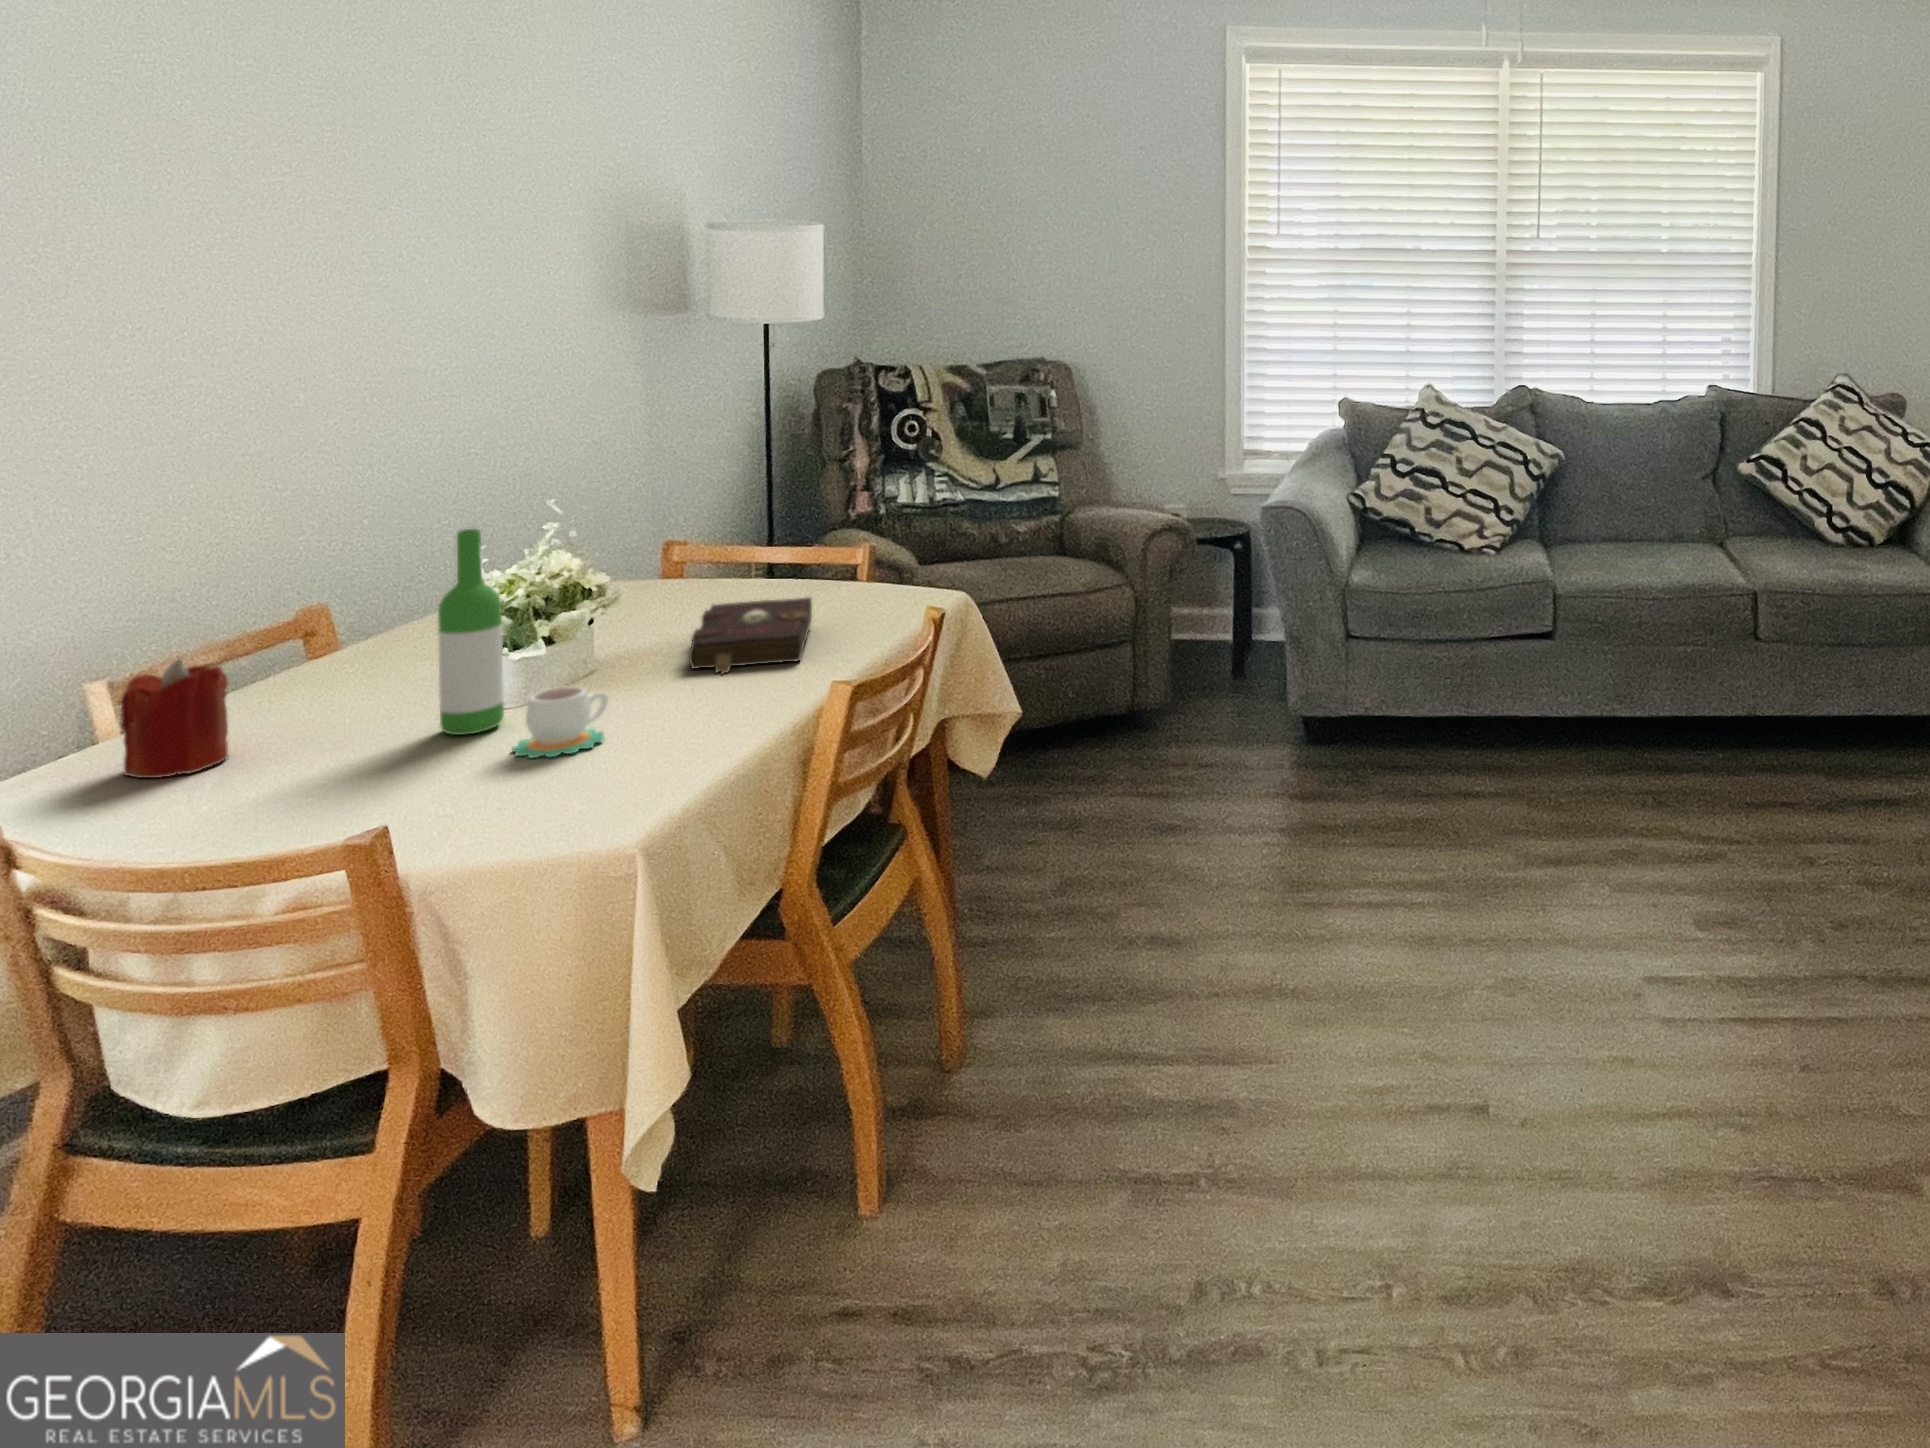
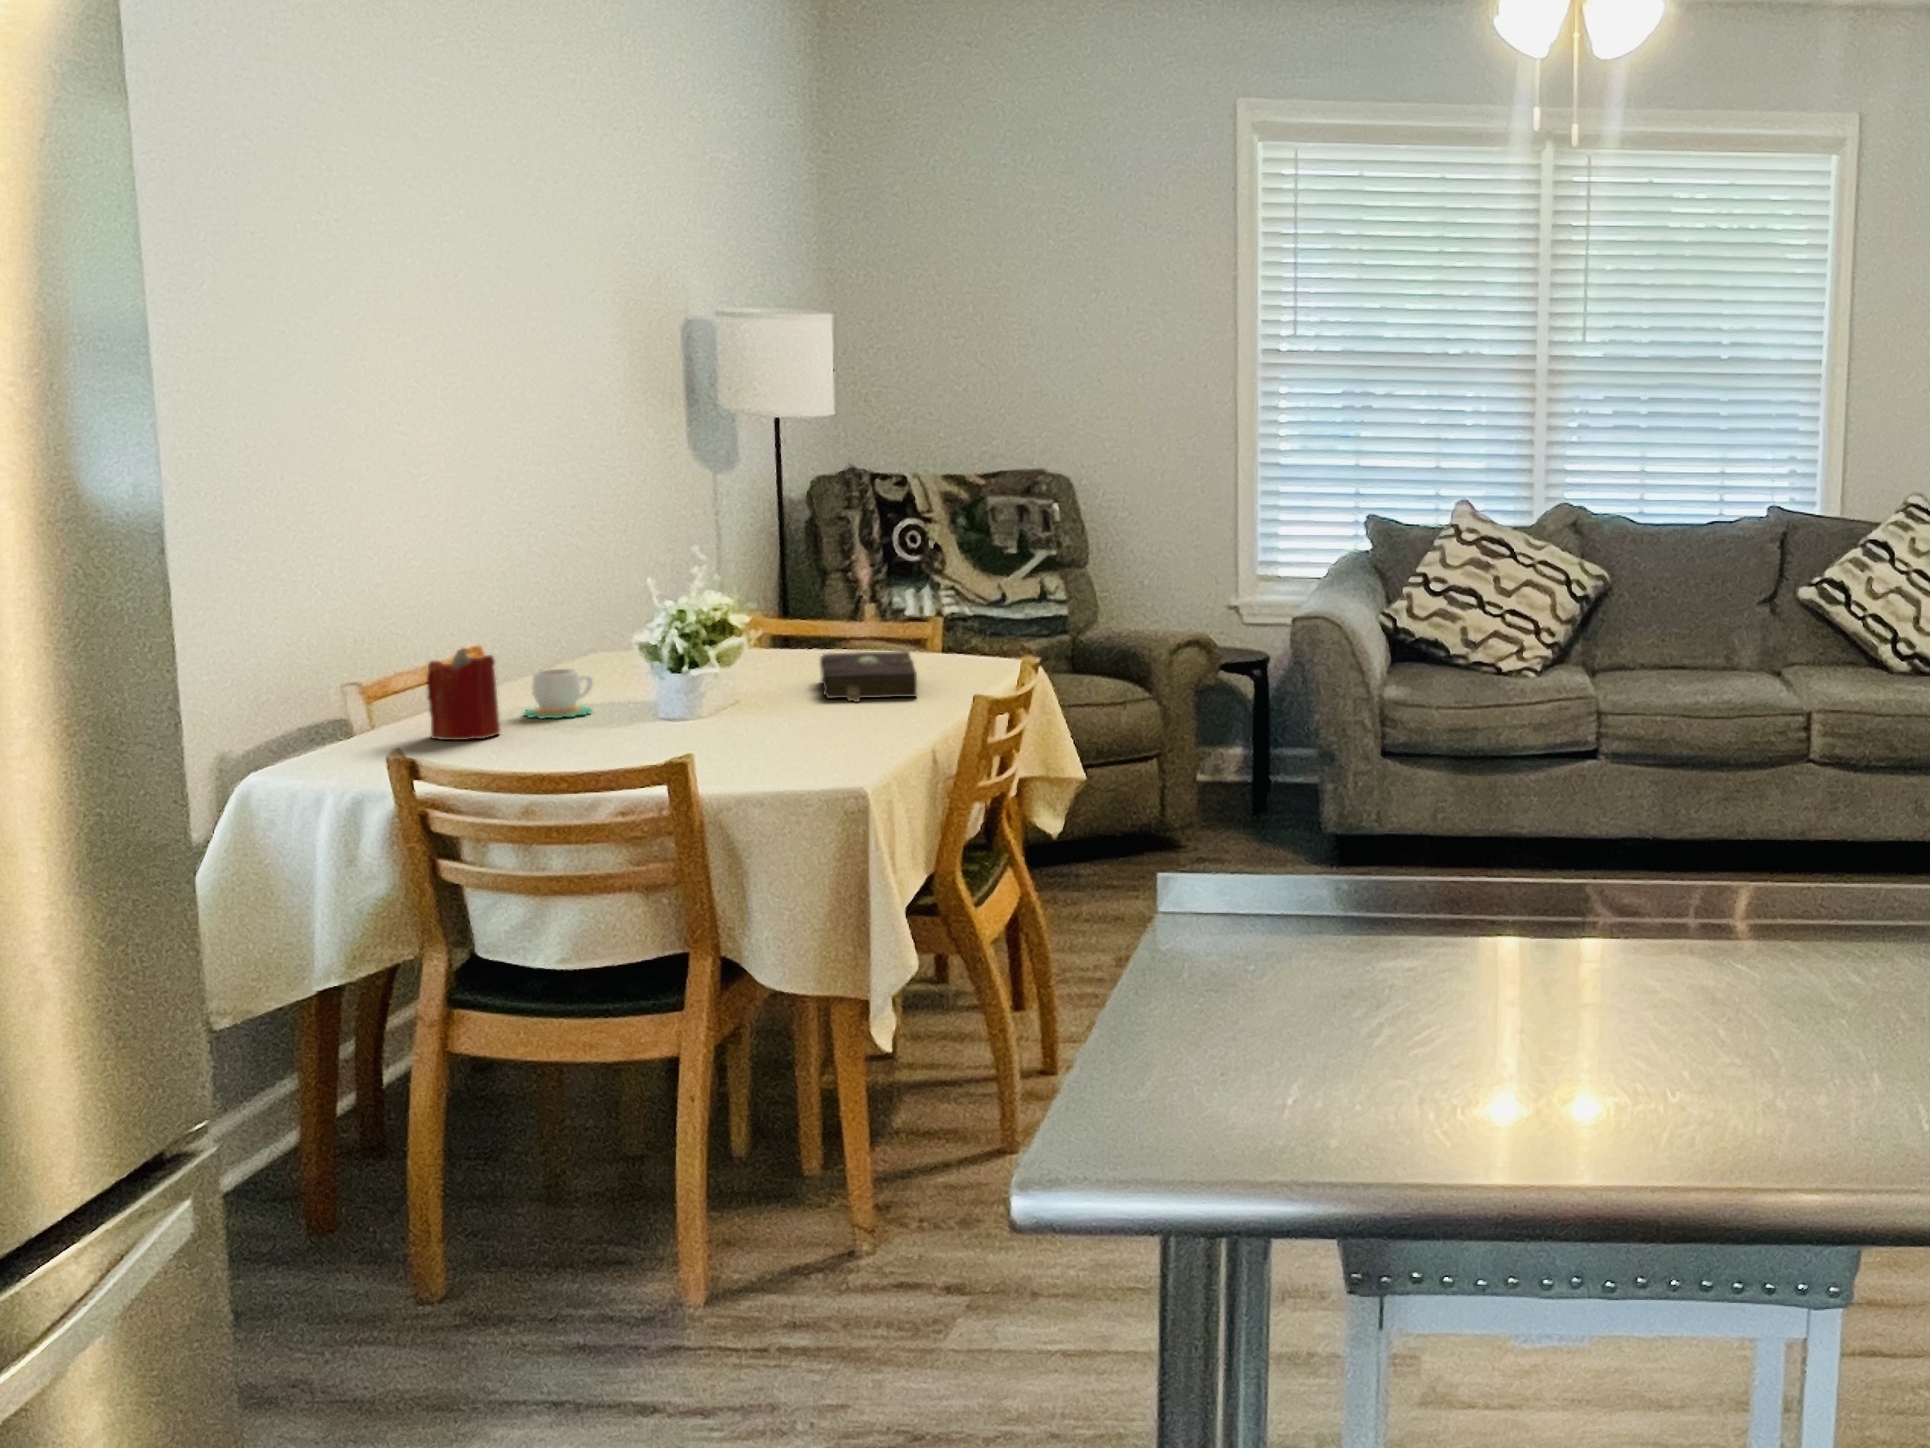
wine bottle: present [438,529,504,735] -> none [648,554,700,726]
mug: present [512,686,608,758] -> present [524,669,592,719]

